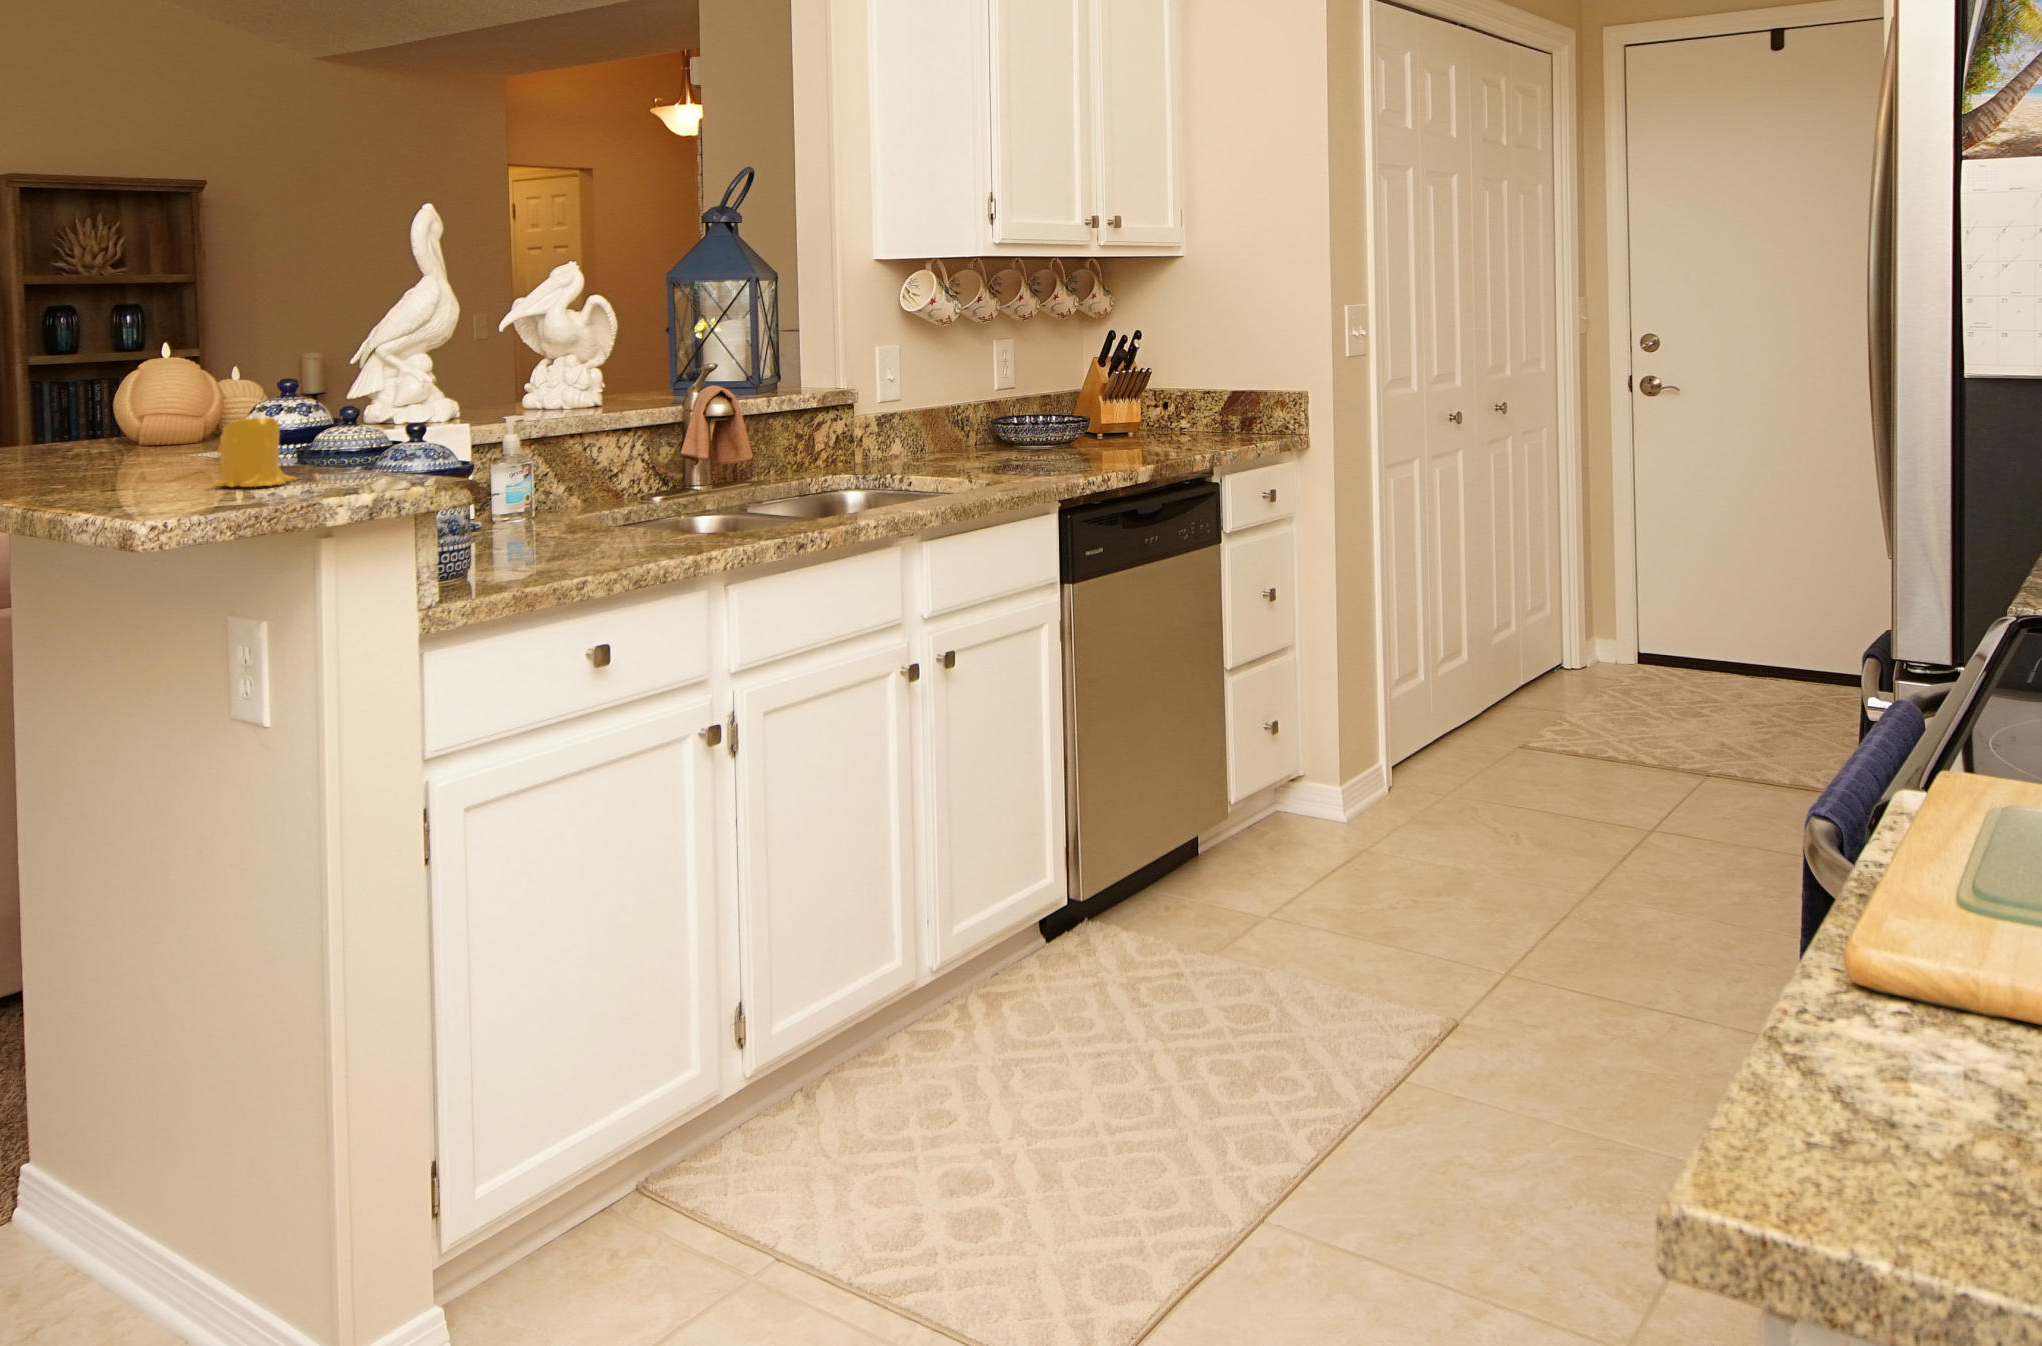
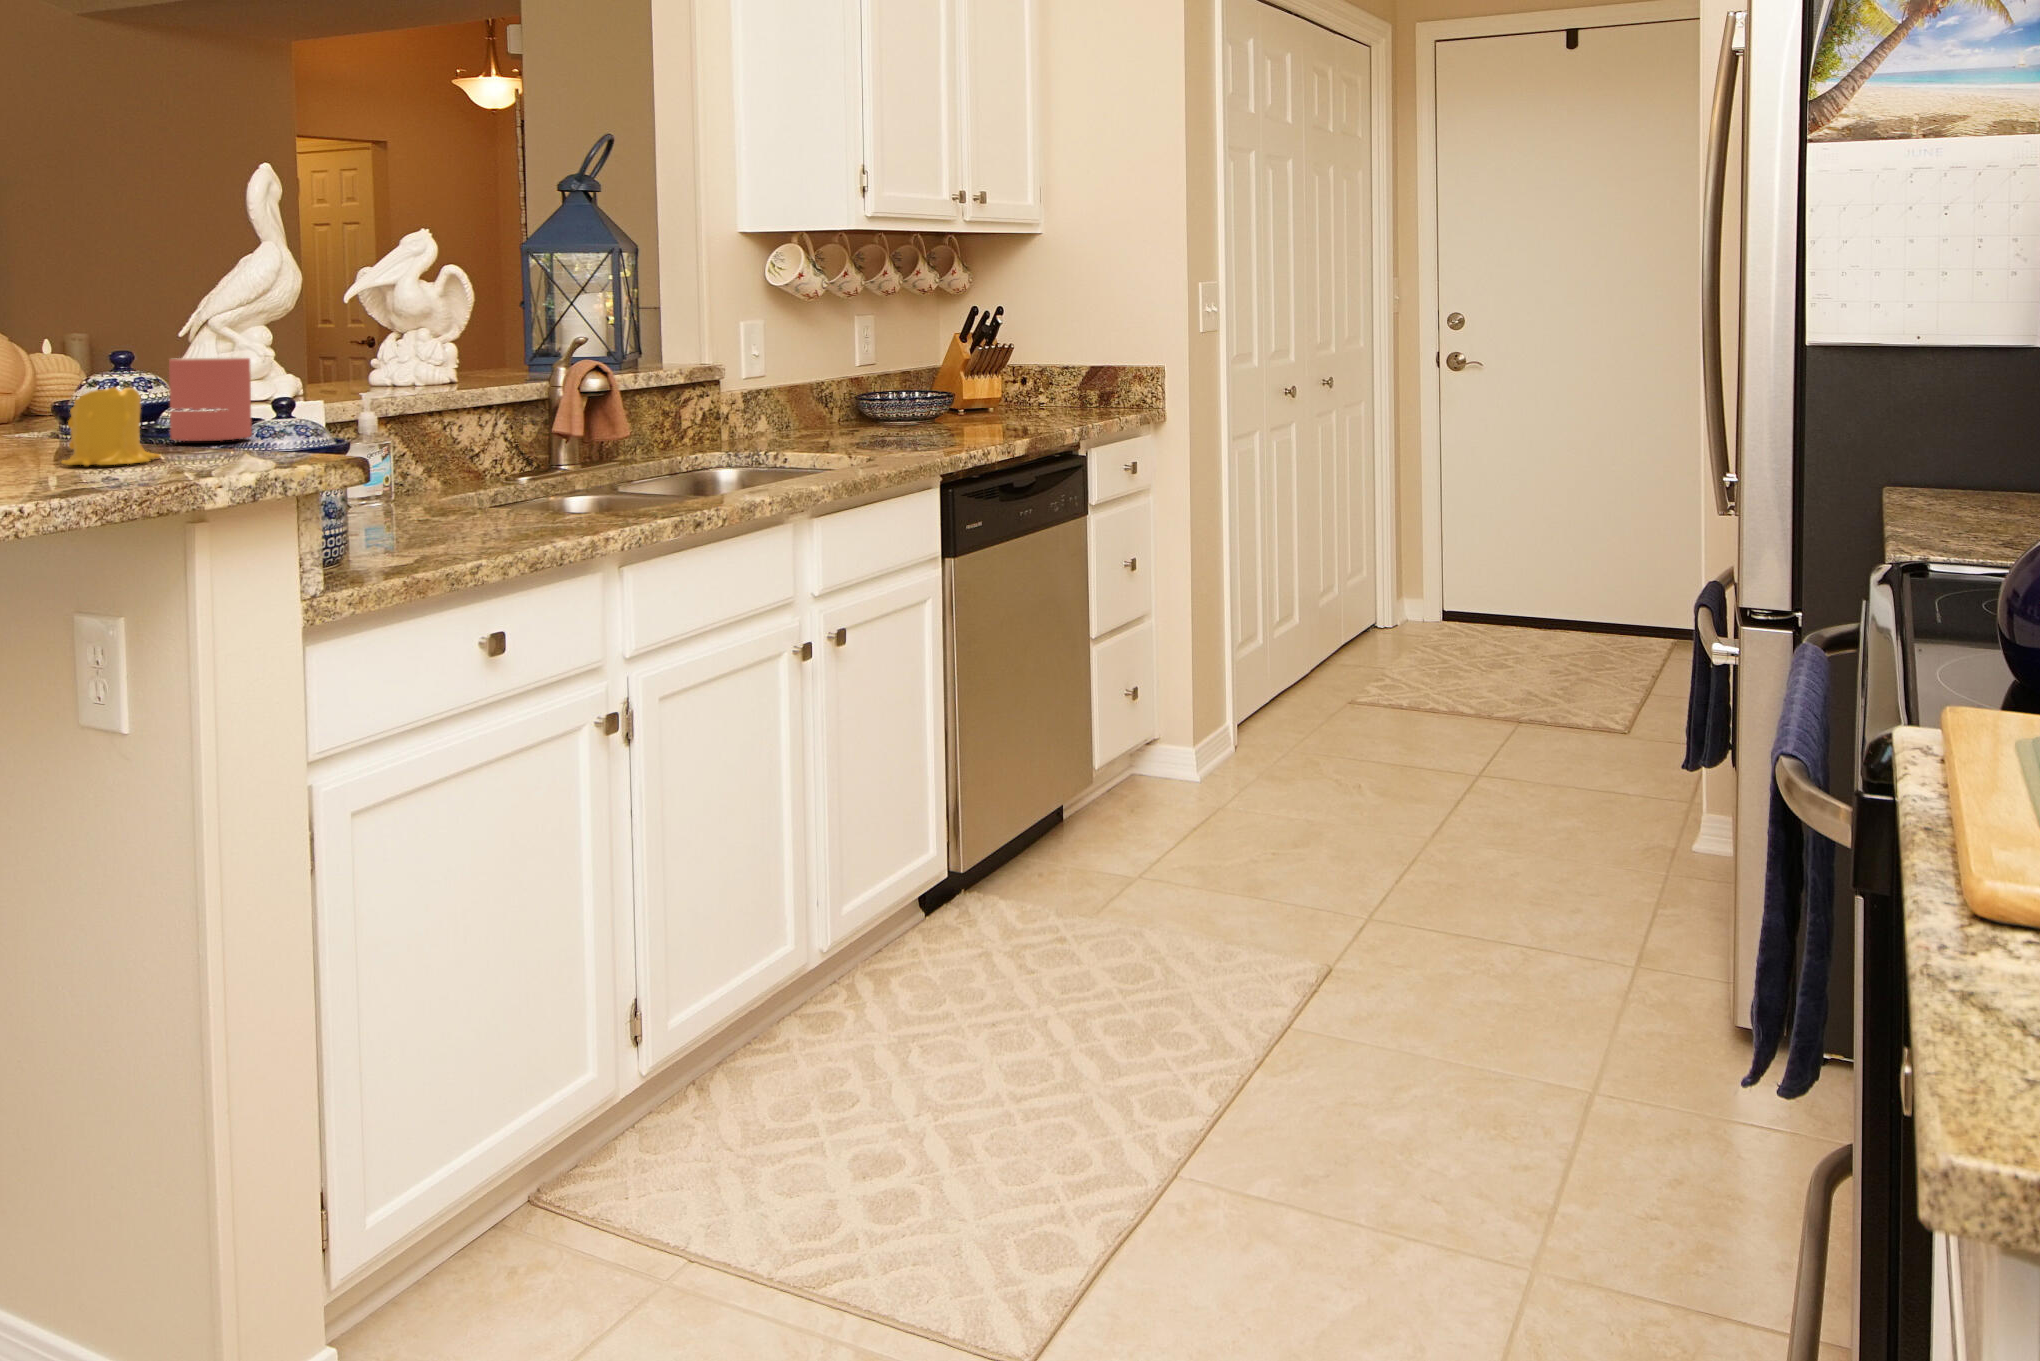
mug: none [314,388,385,464] -> present [169,357,252,441]

